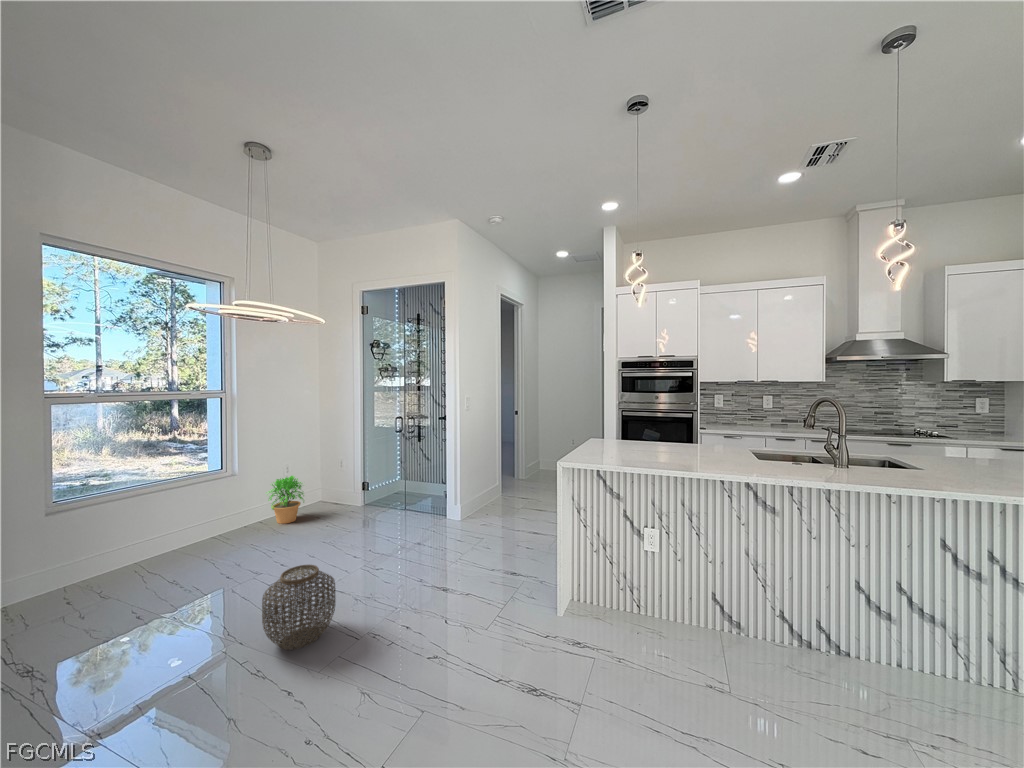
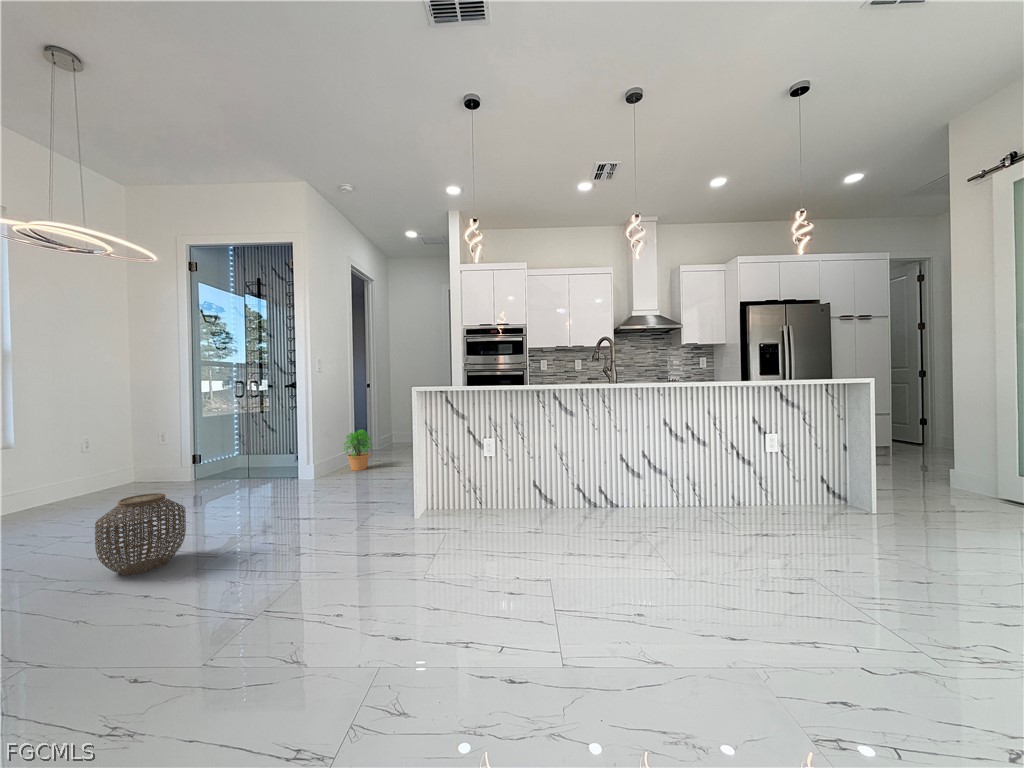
potted plant: present [269,476,304,524] -> present [344,430,372,470]

